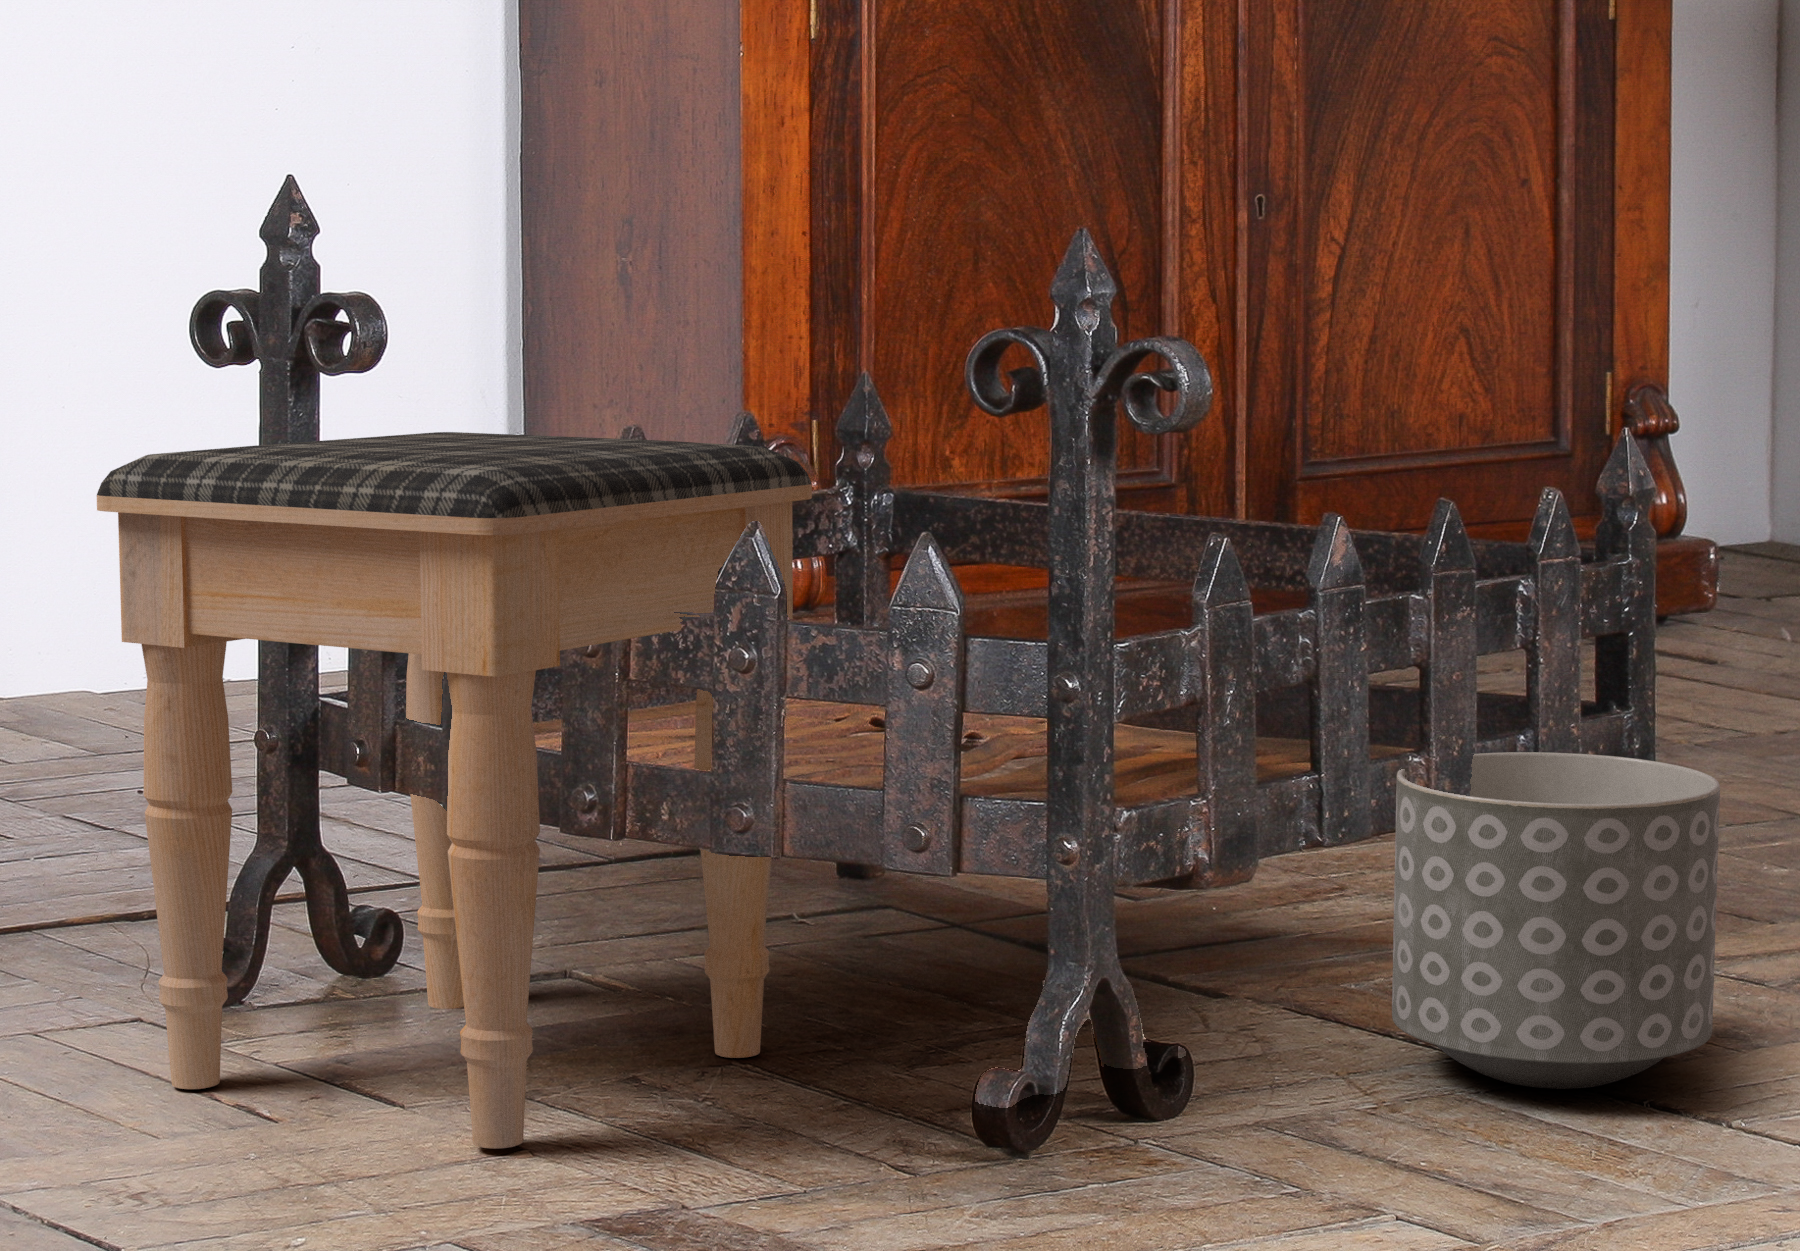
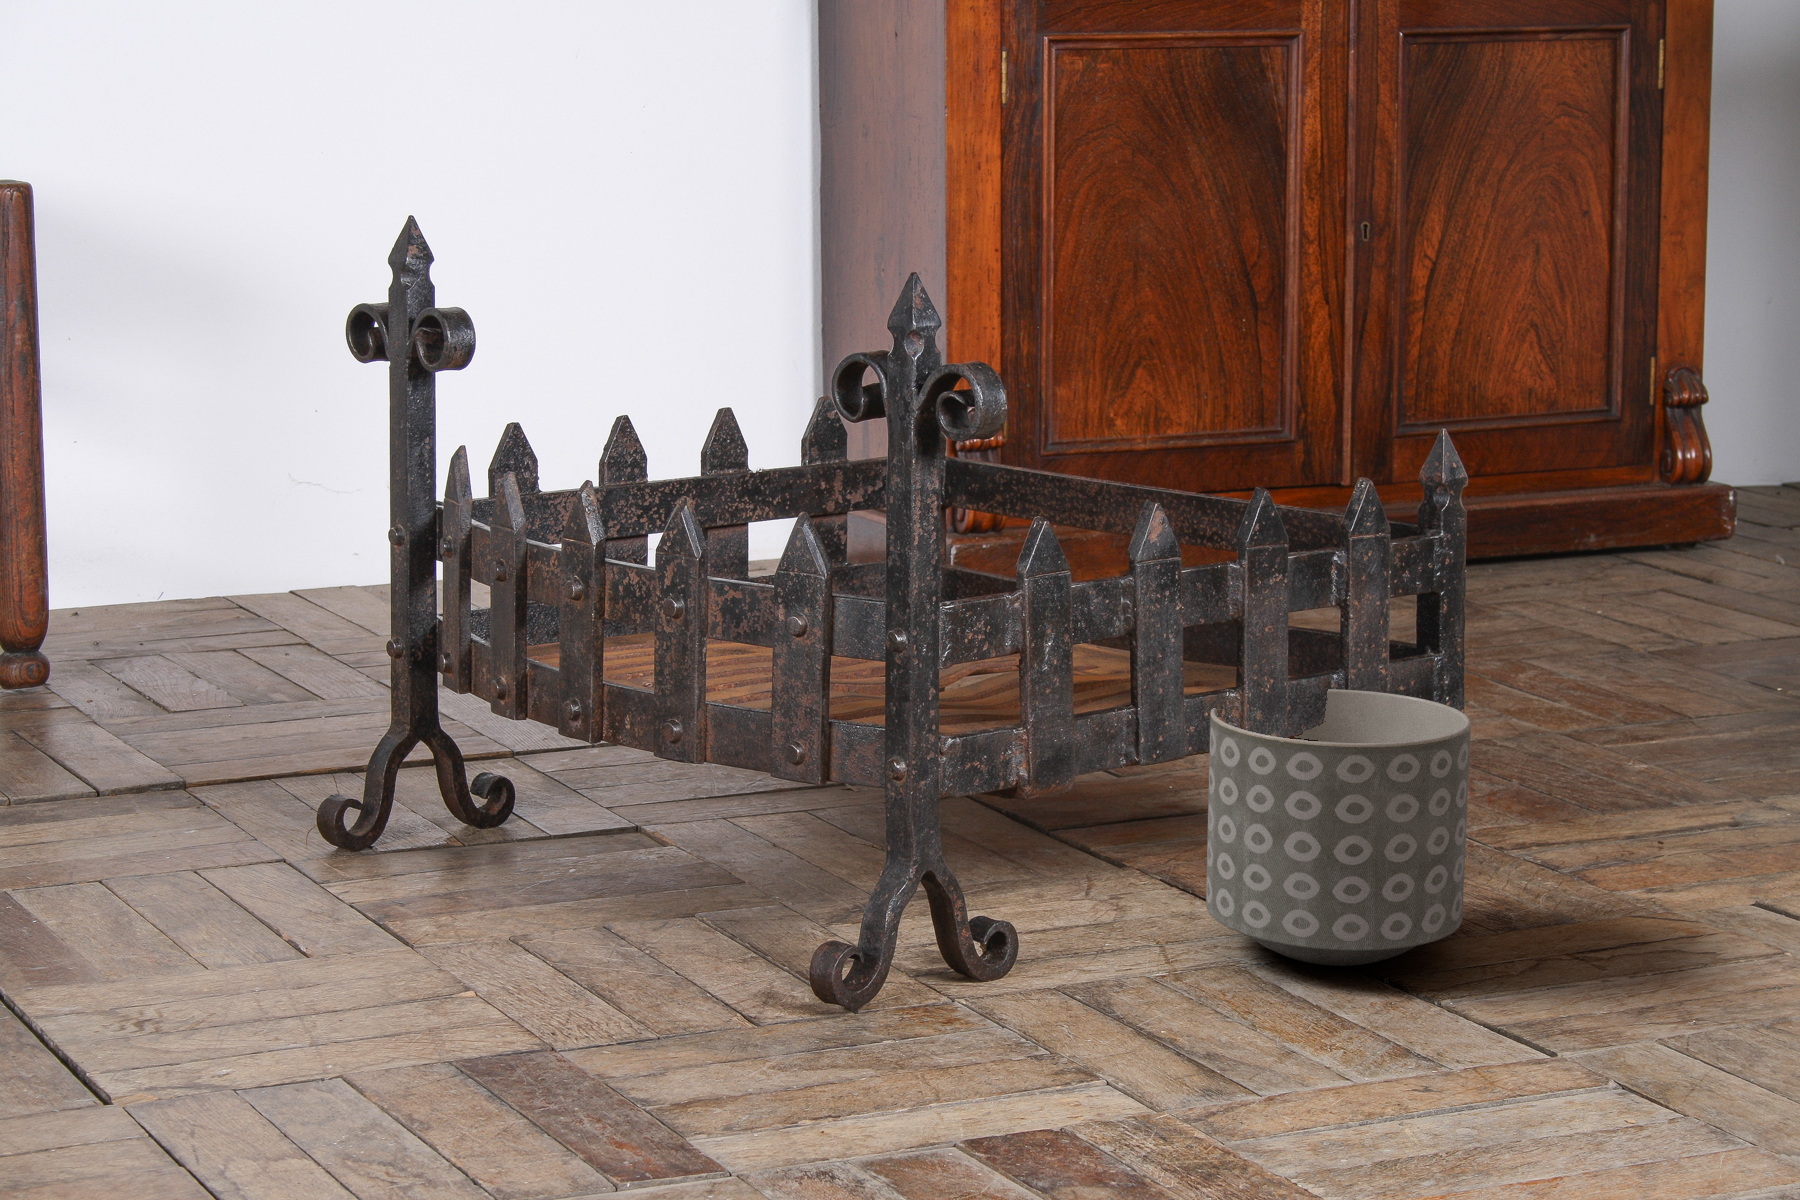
footstool: present [97,432,812,1148] -> none [217,418,764,975]

